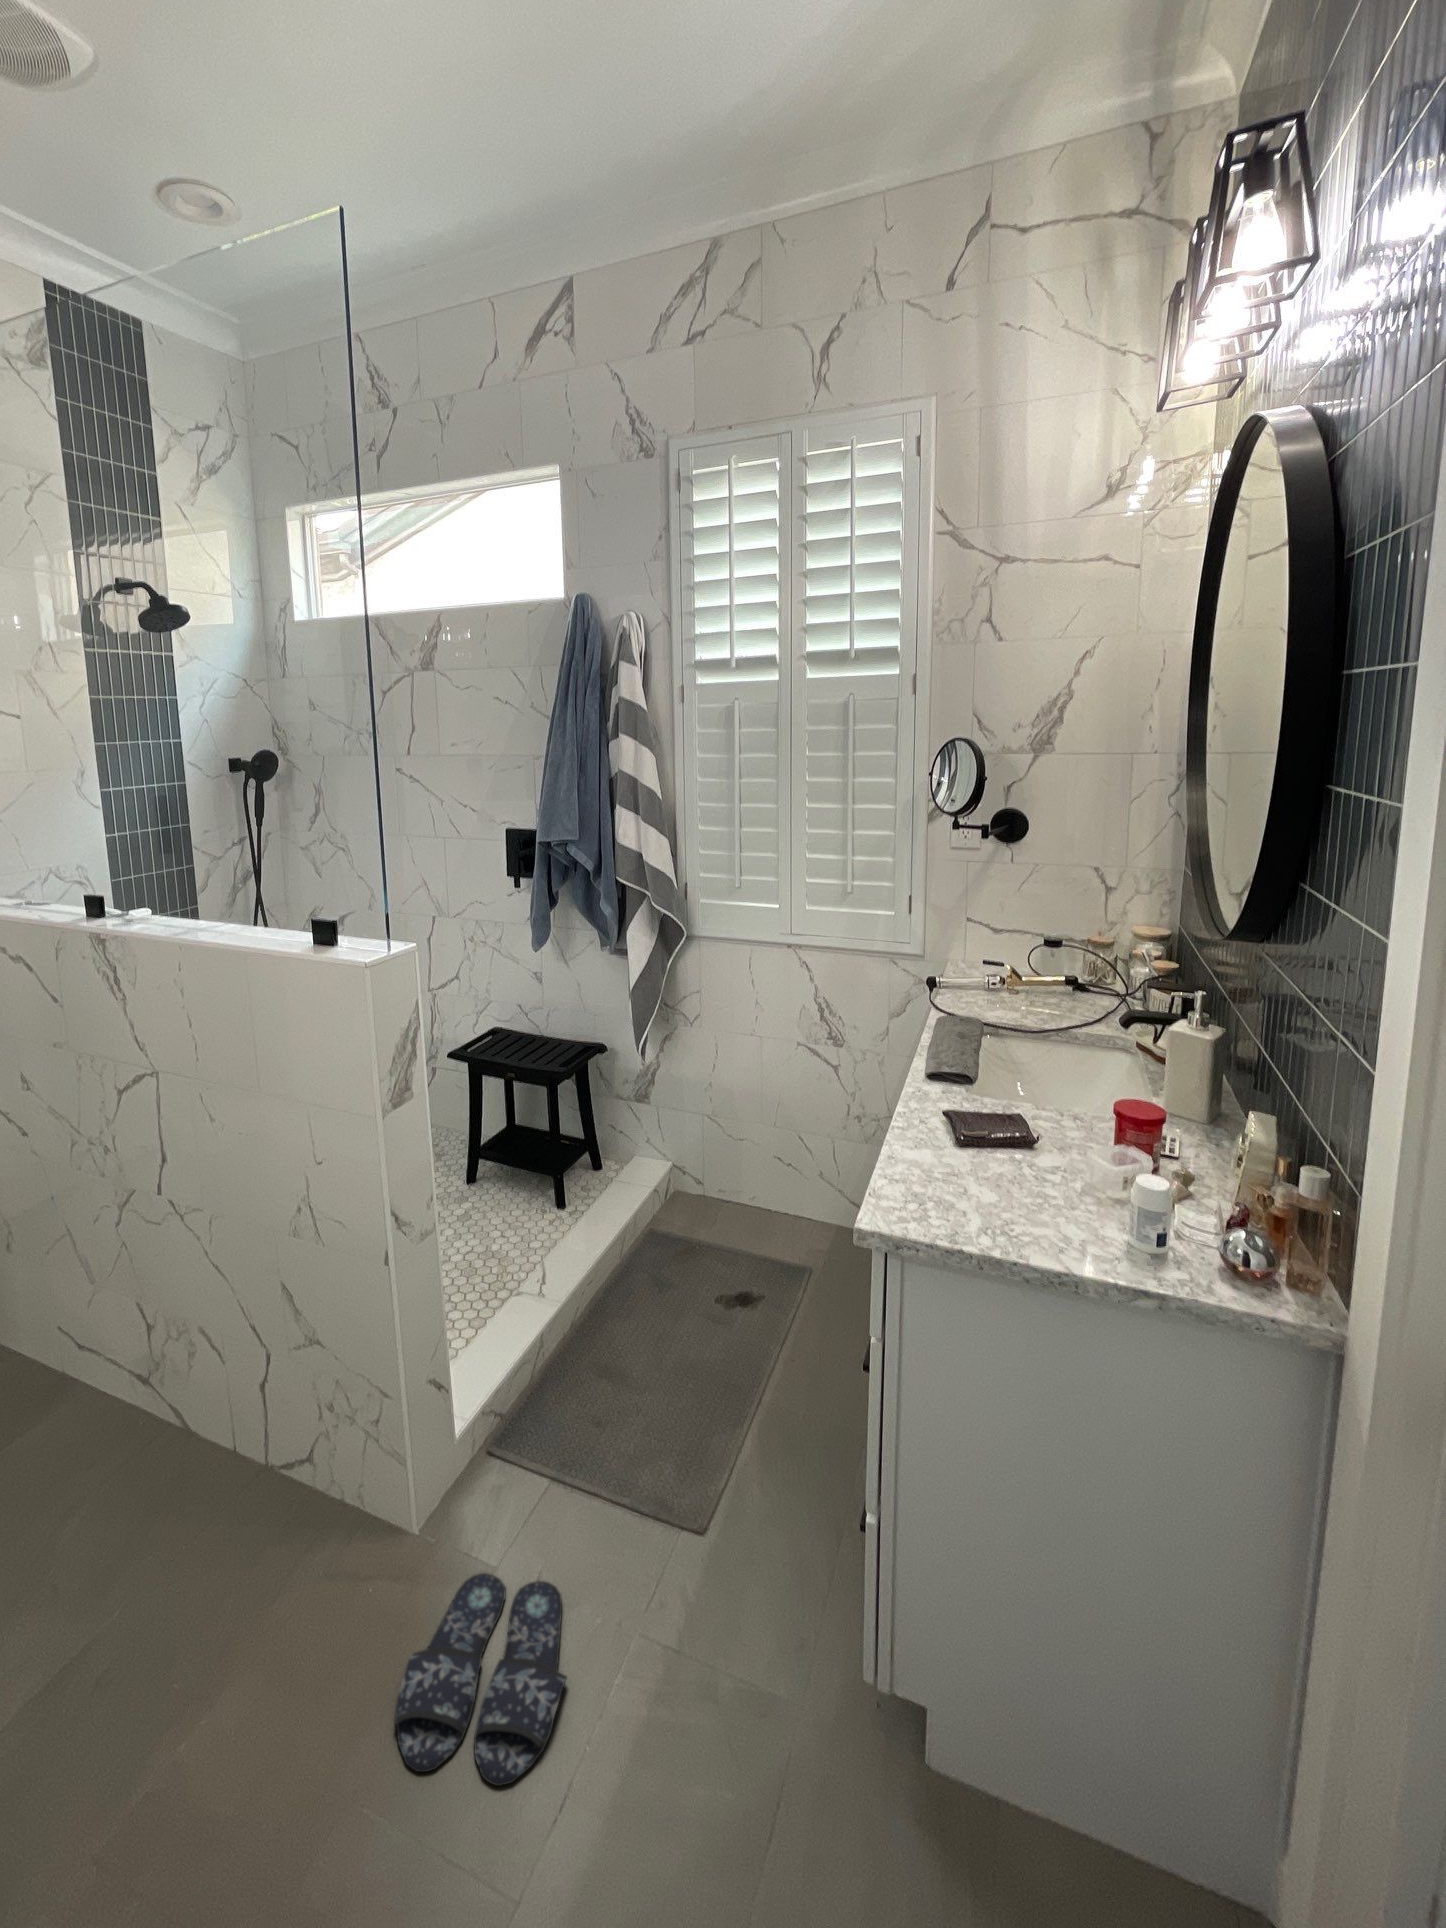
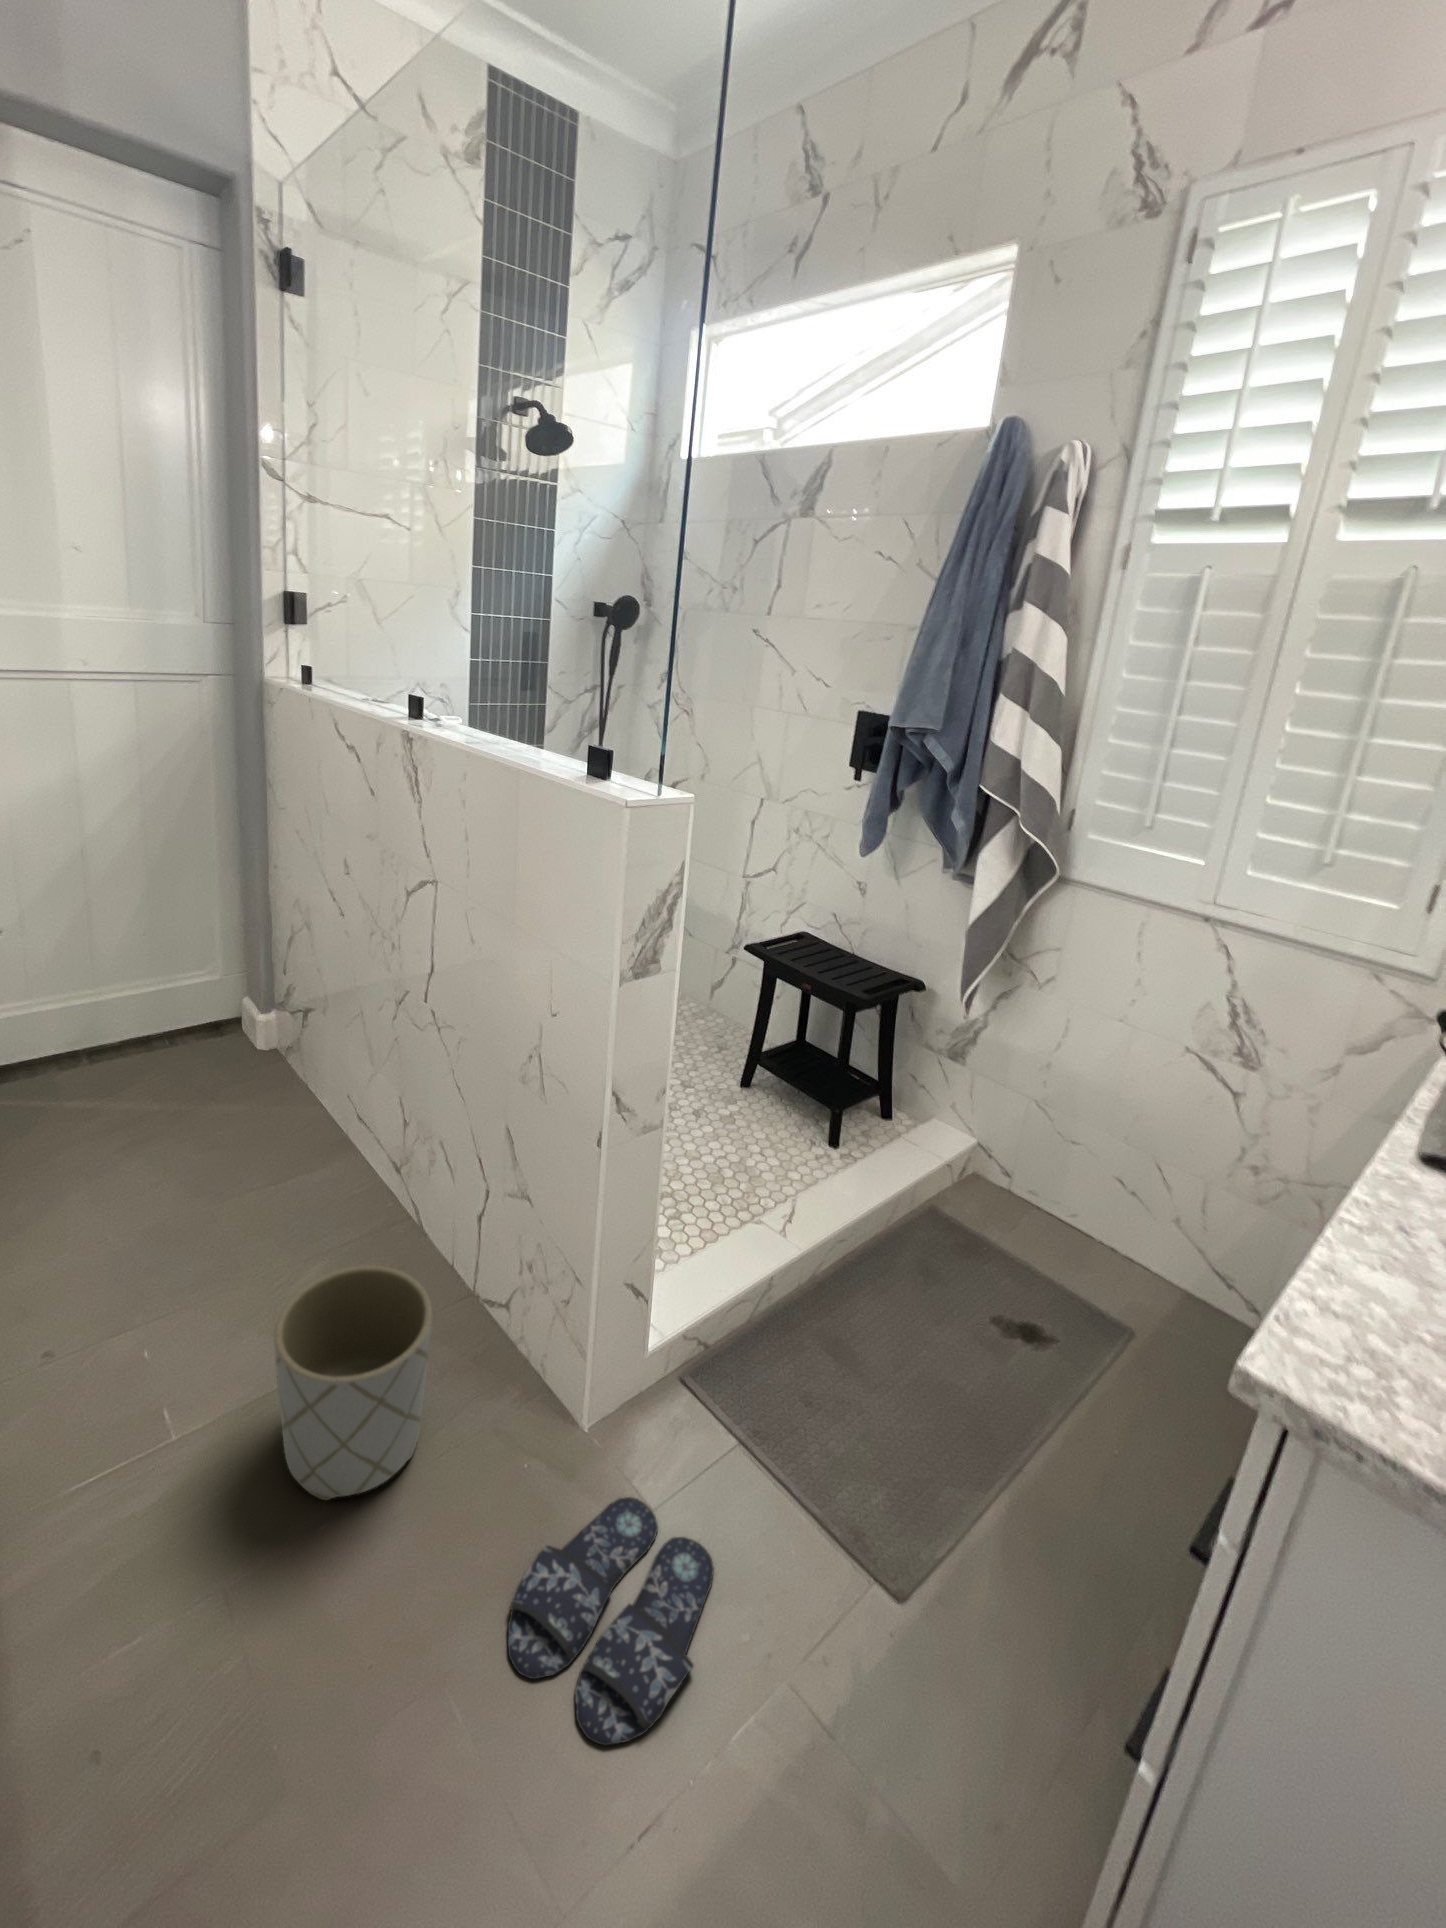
planter: none [79,1469,255,1739] -> present [274,1265,432,1500]

